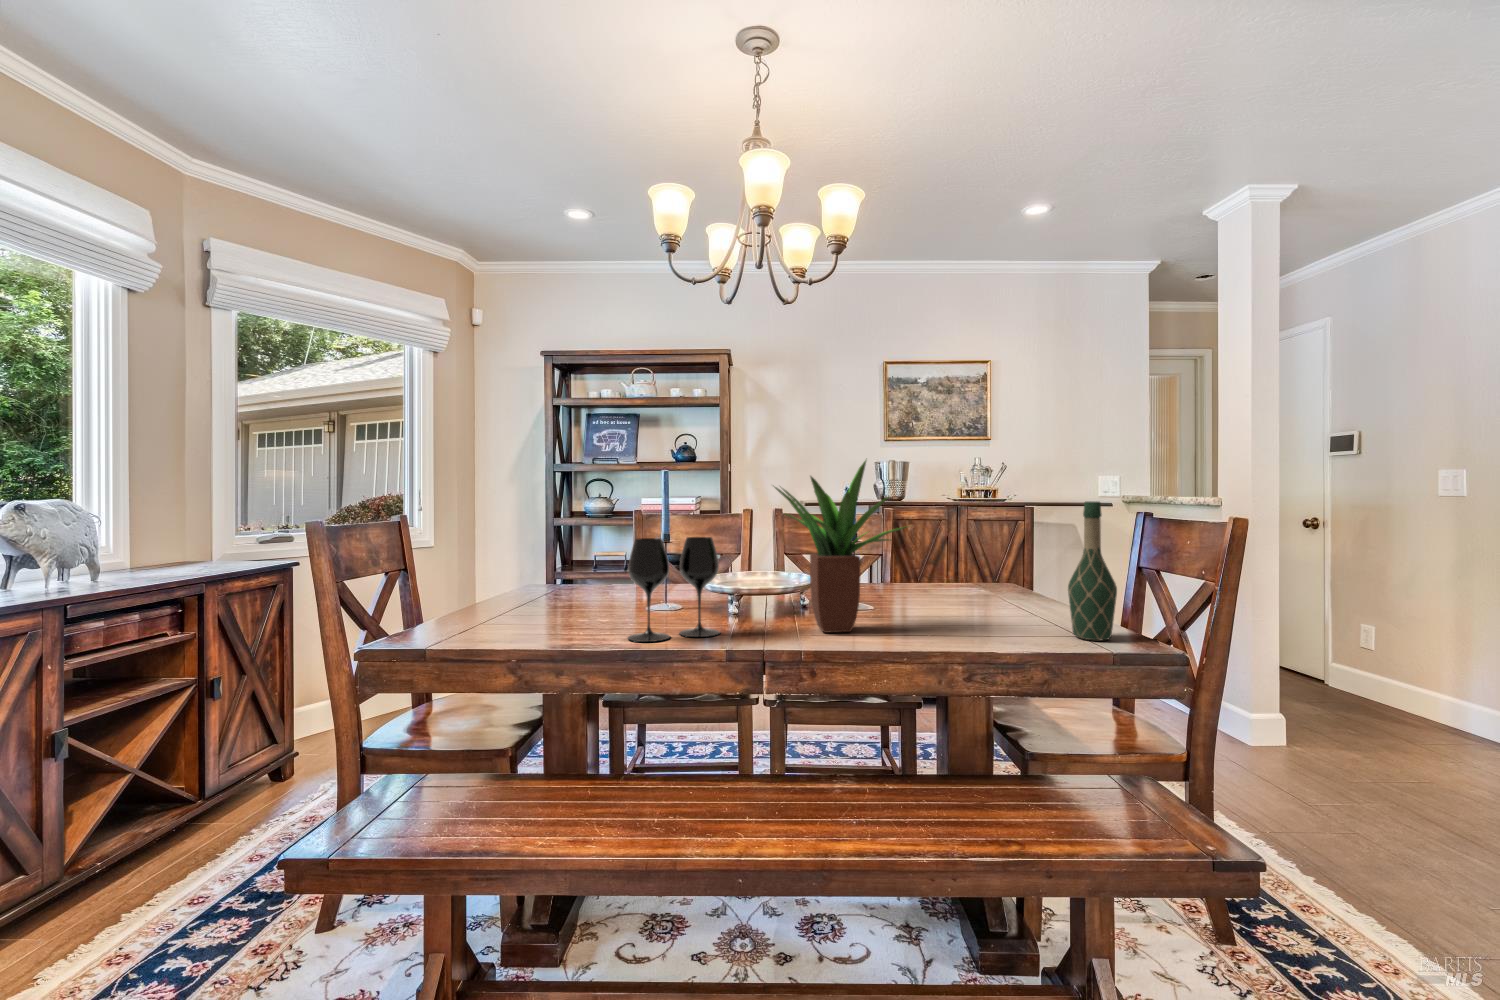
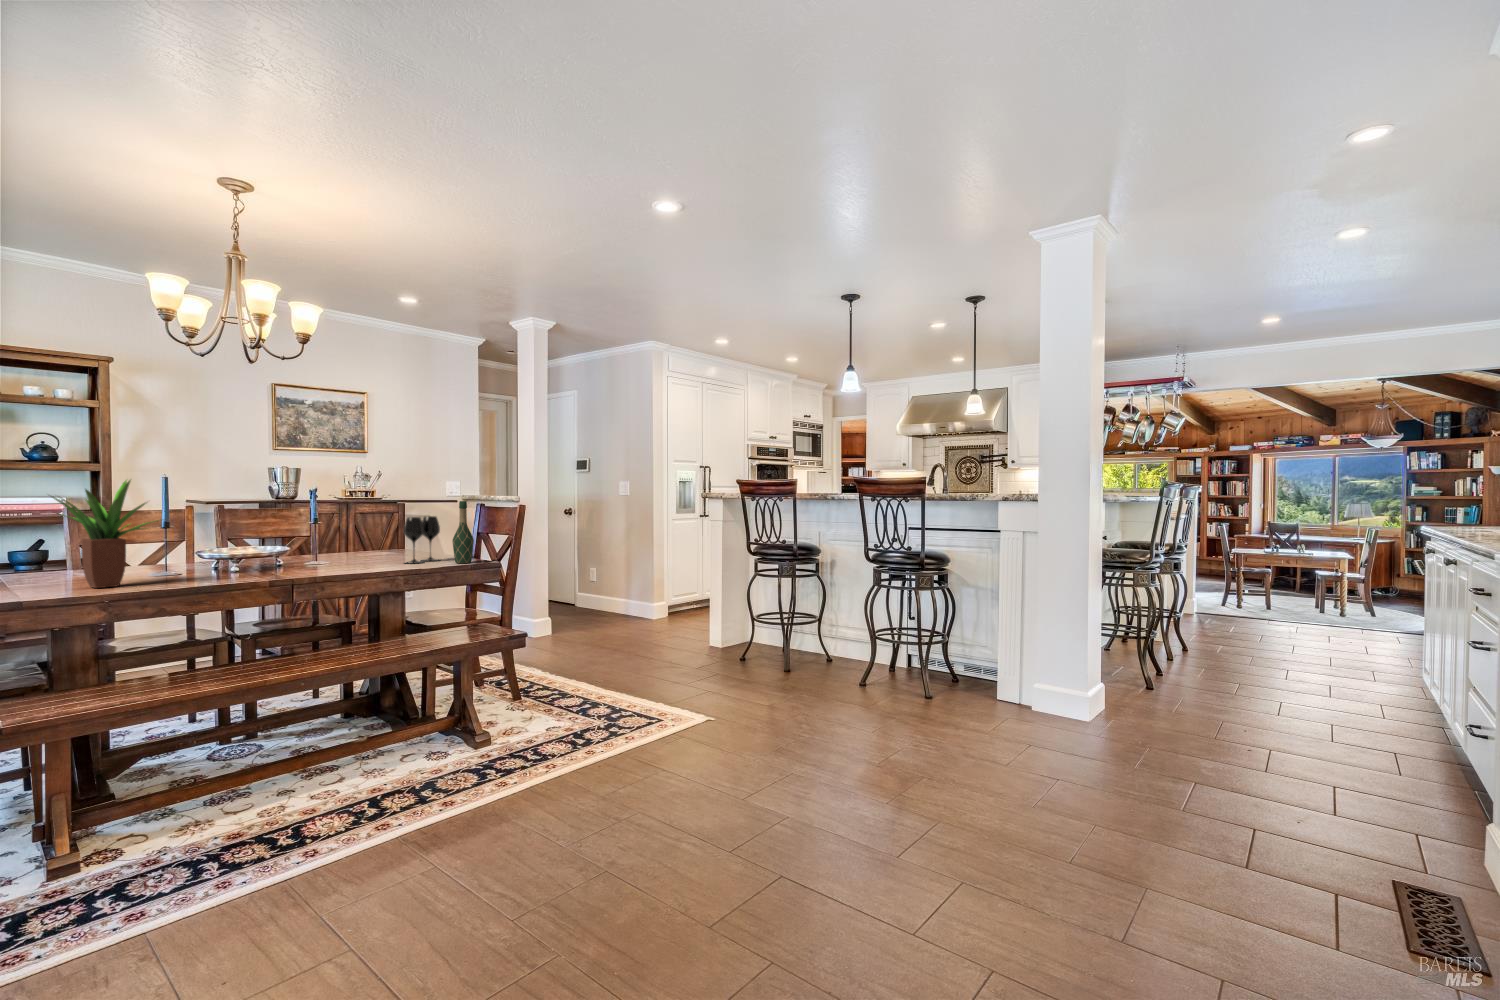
potted plant: present [775,460,907,633] -> present [51,480,155,588]
wine glass: present [628,537,720,642] -> present [404,516,440,563]

